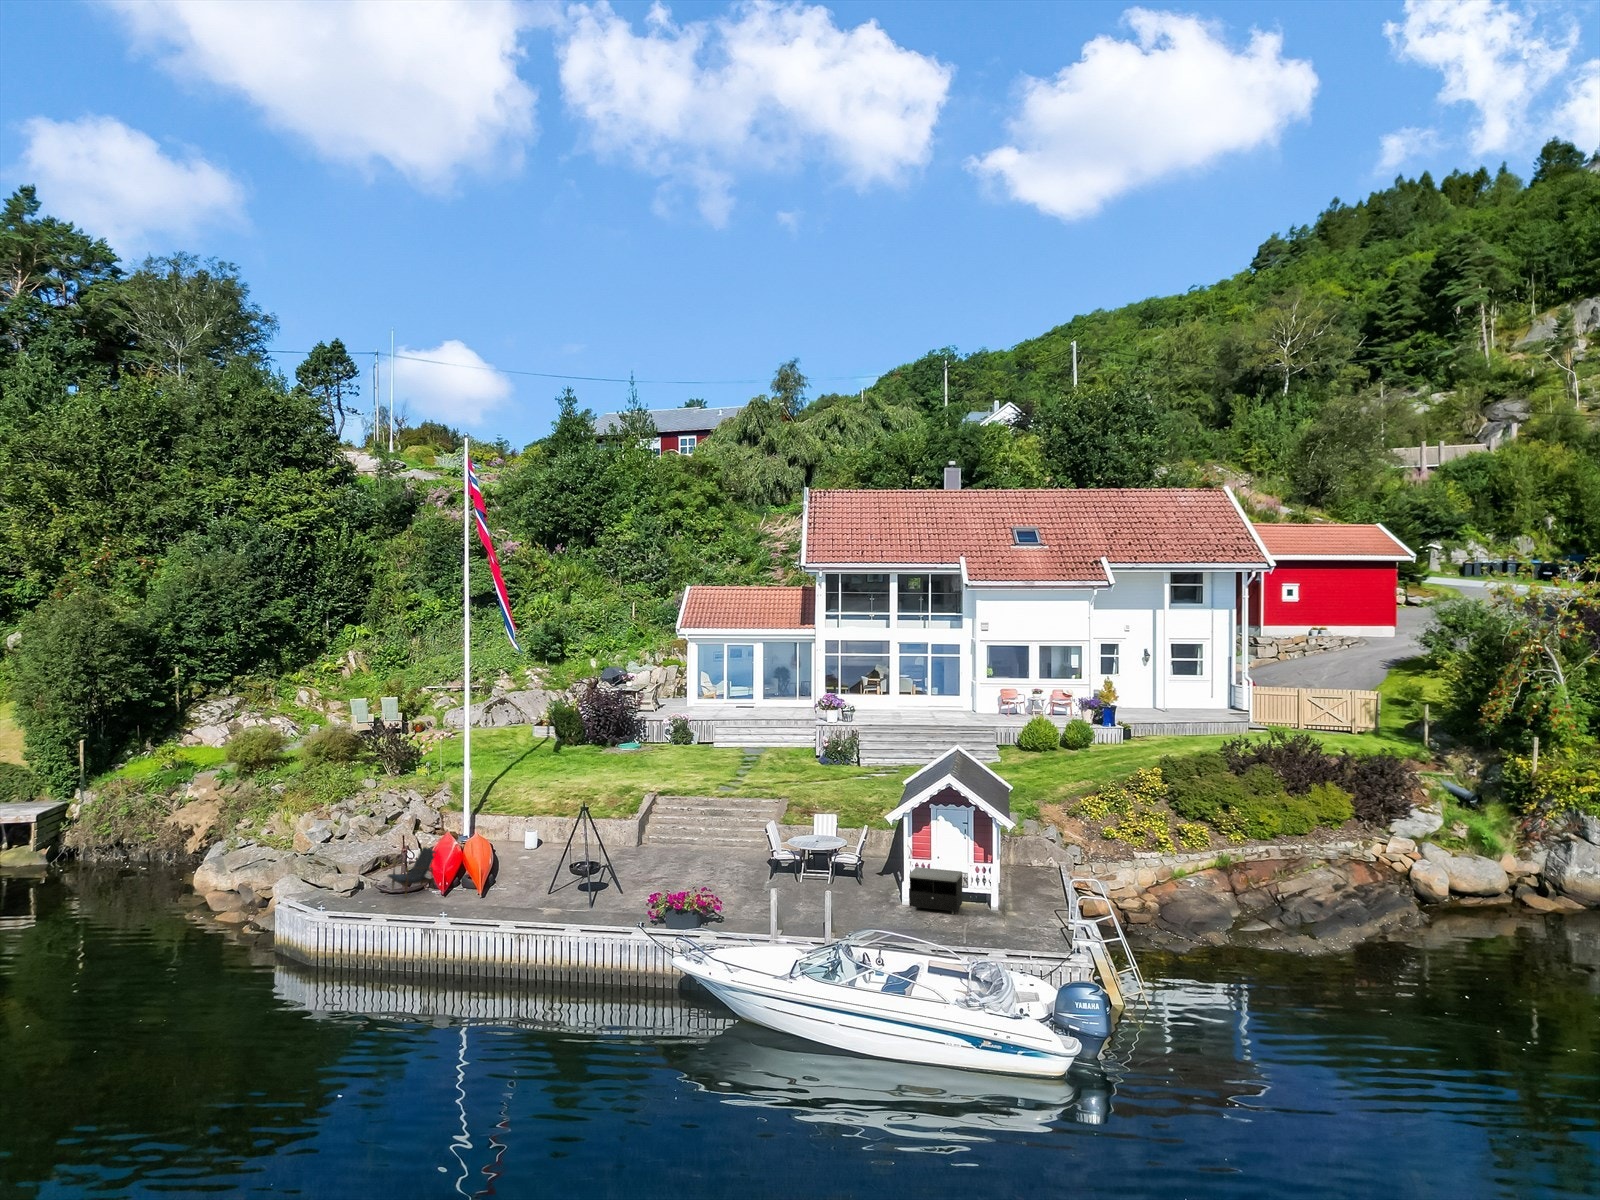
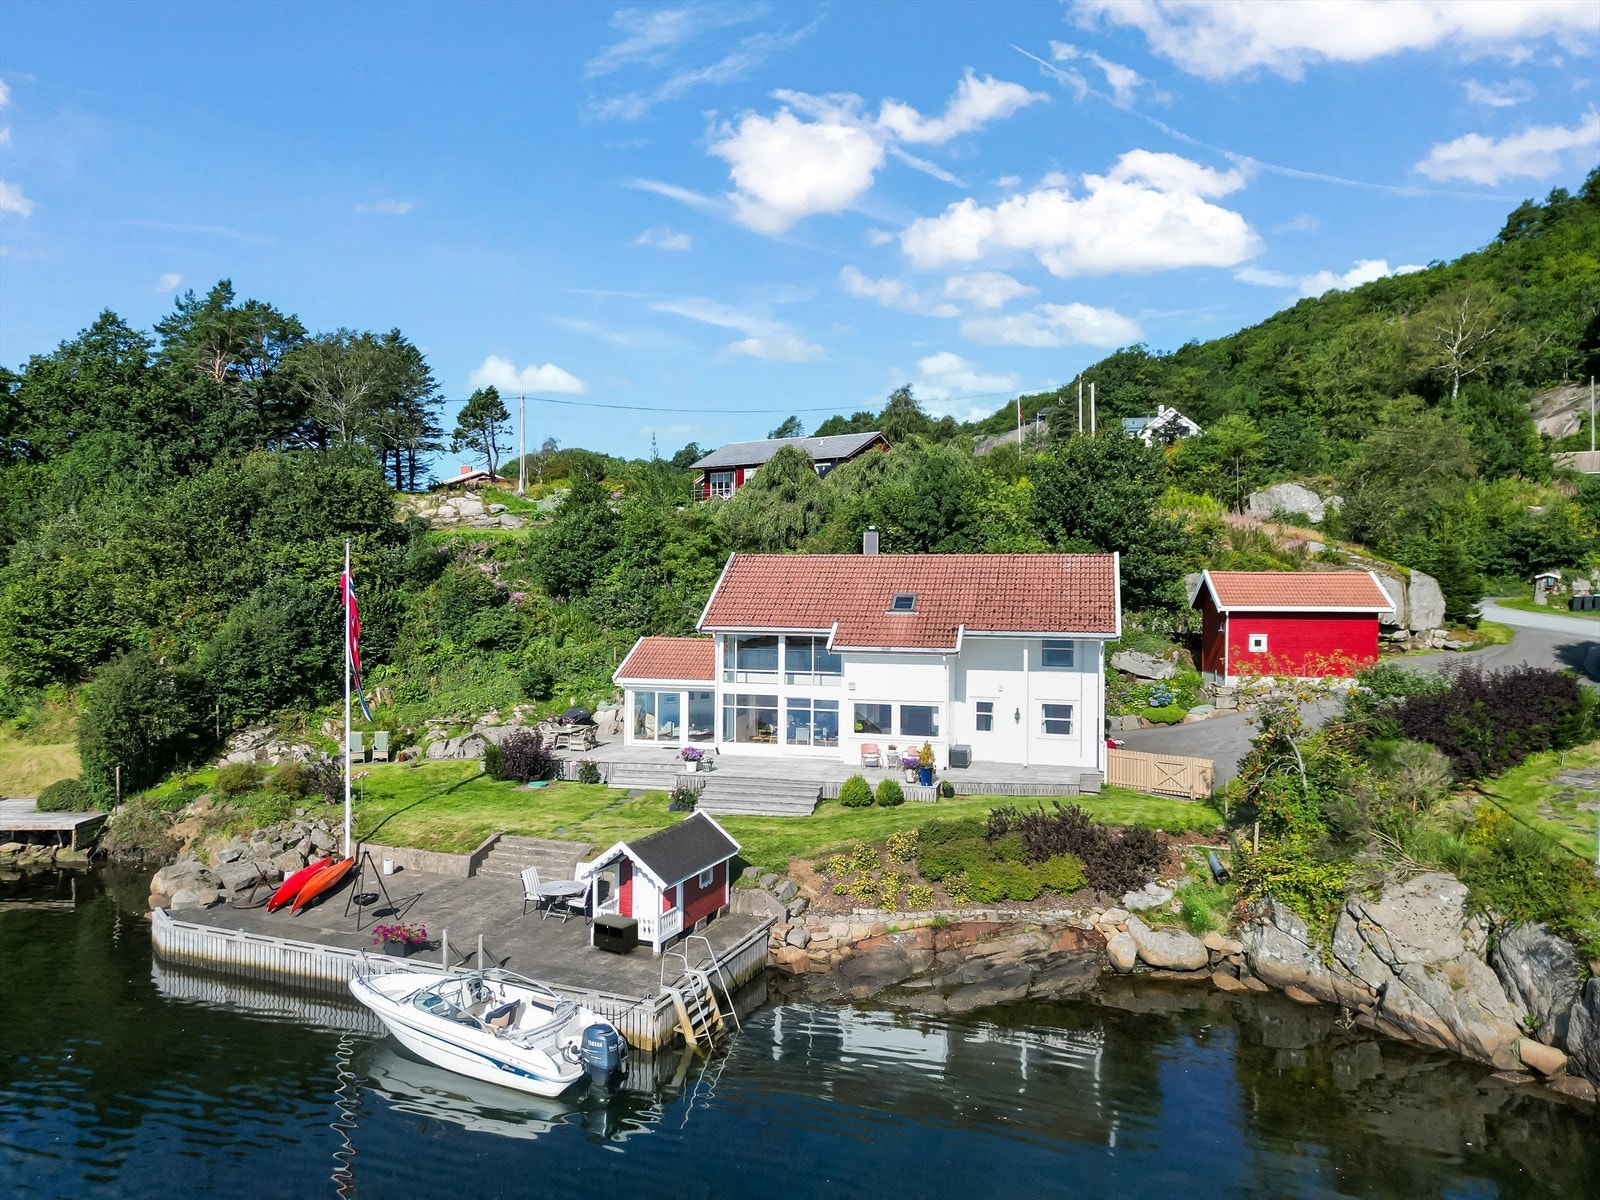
lounge chair: present [388,847,436,897] -> none [240,871,275,911]

